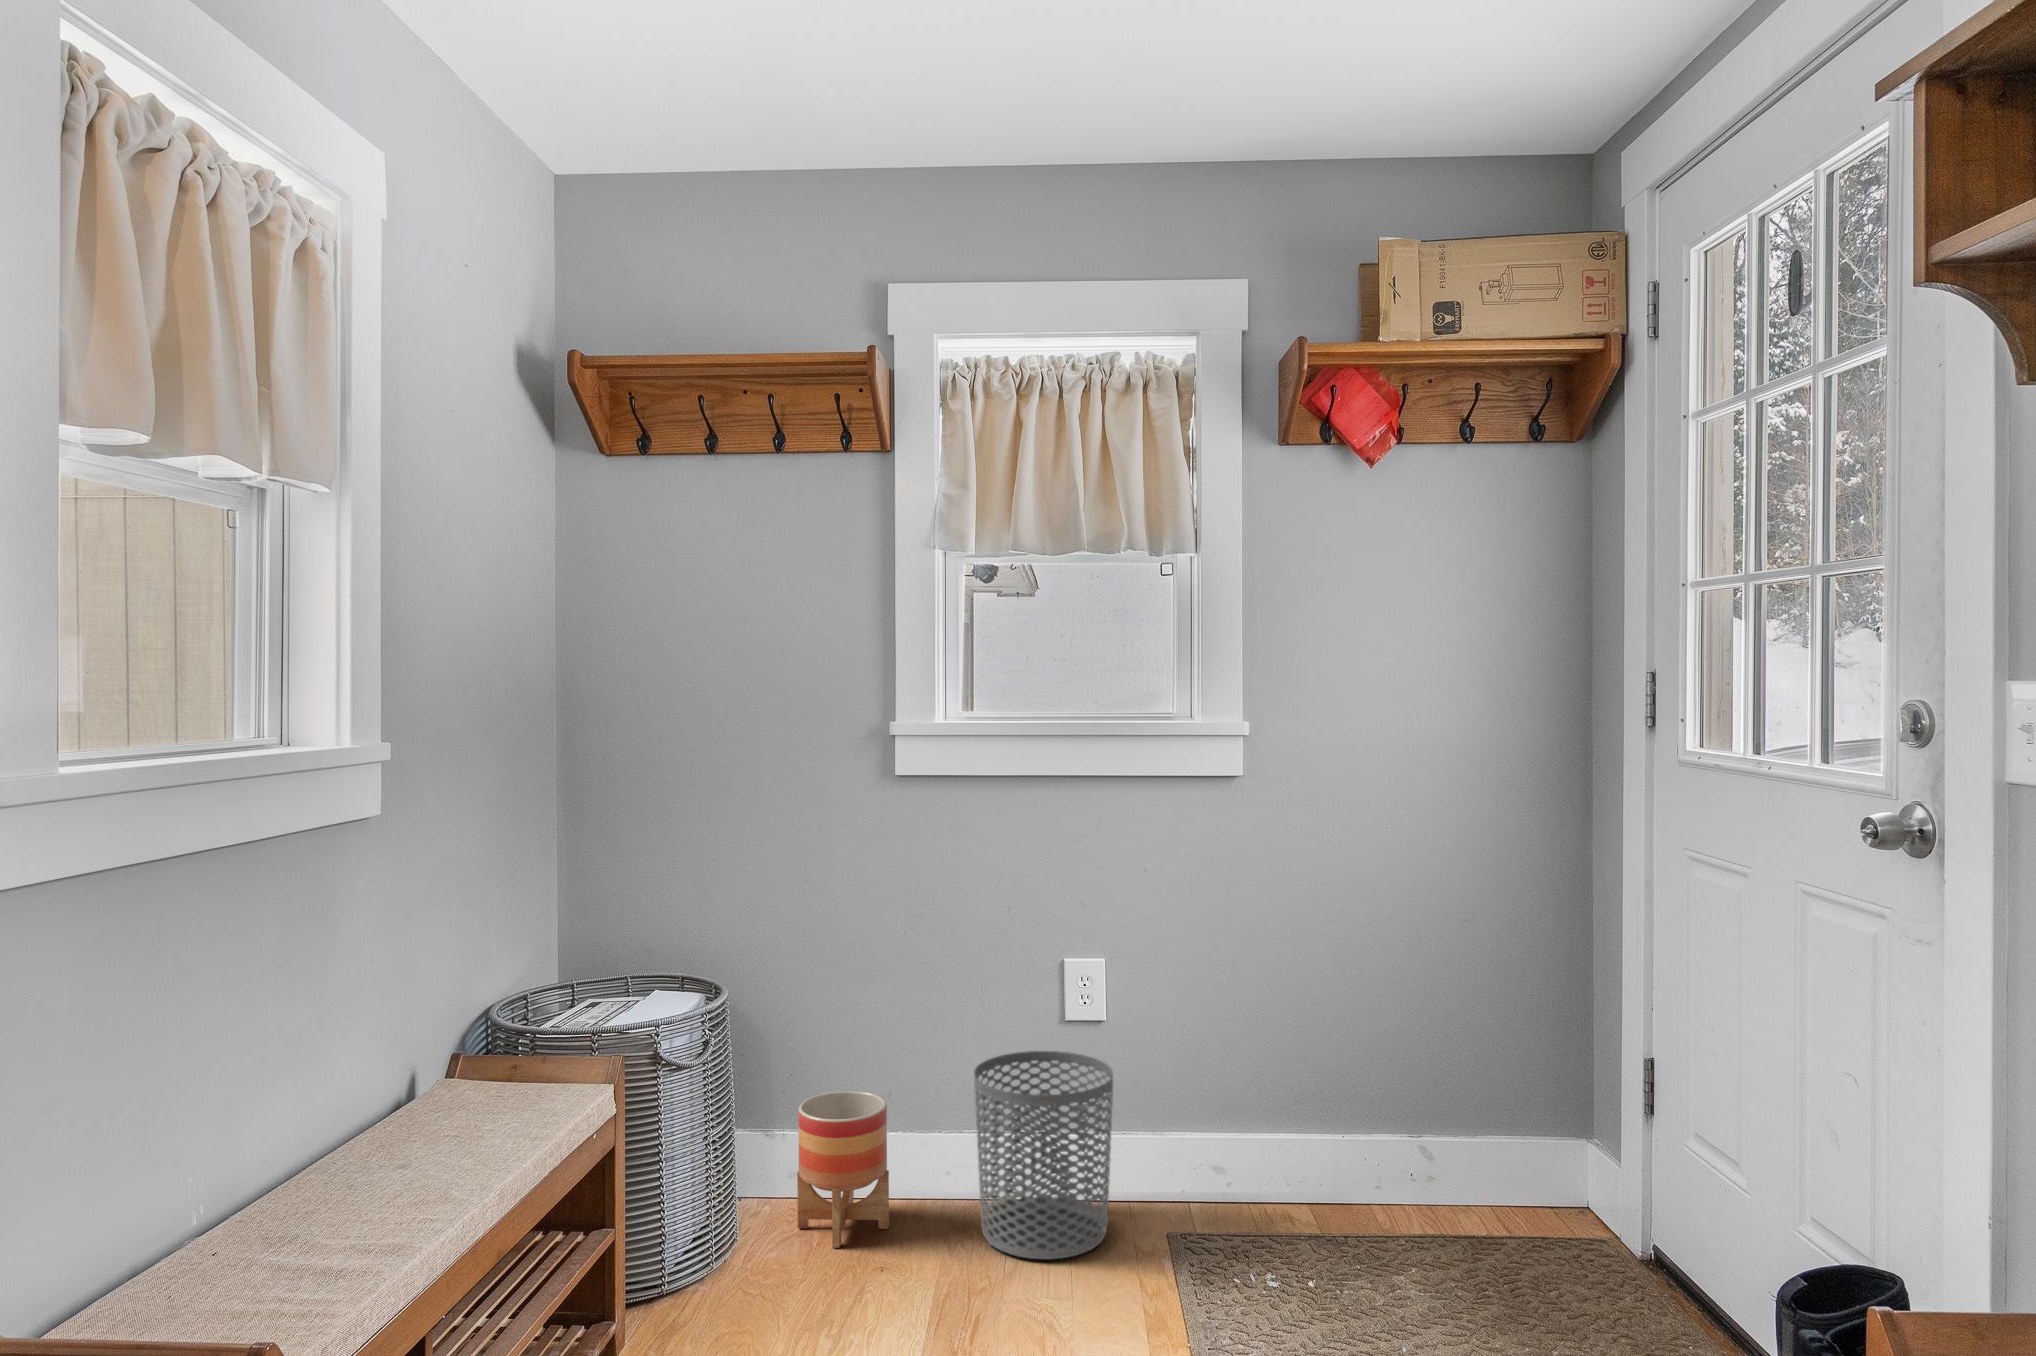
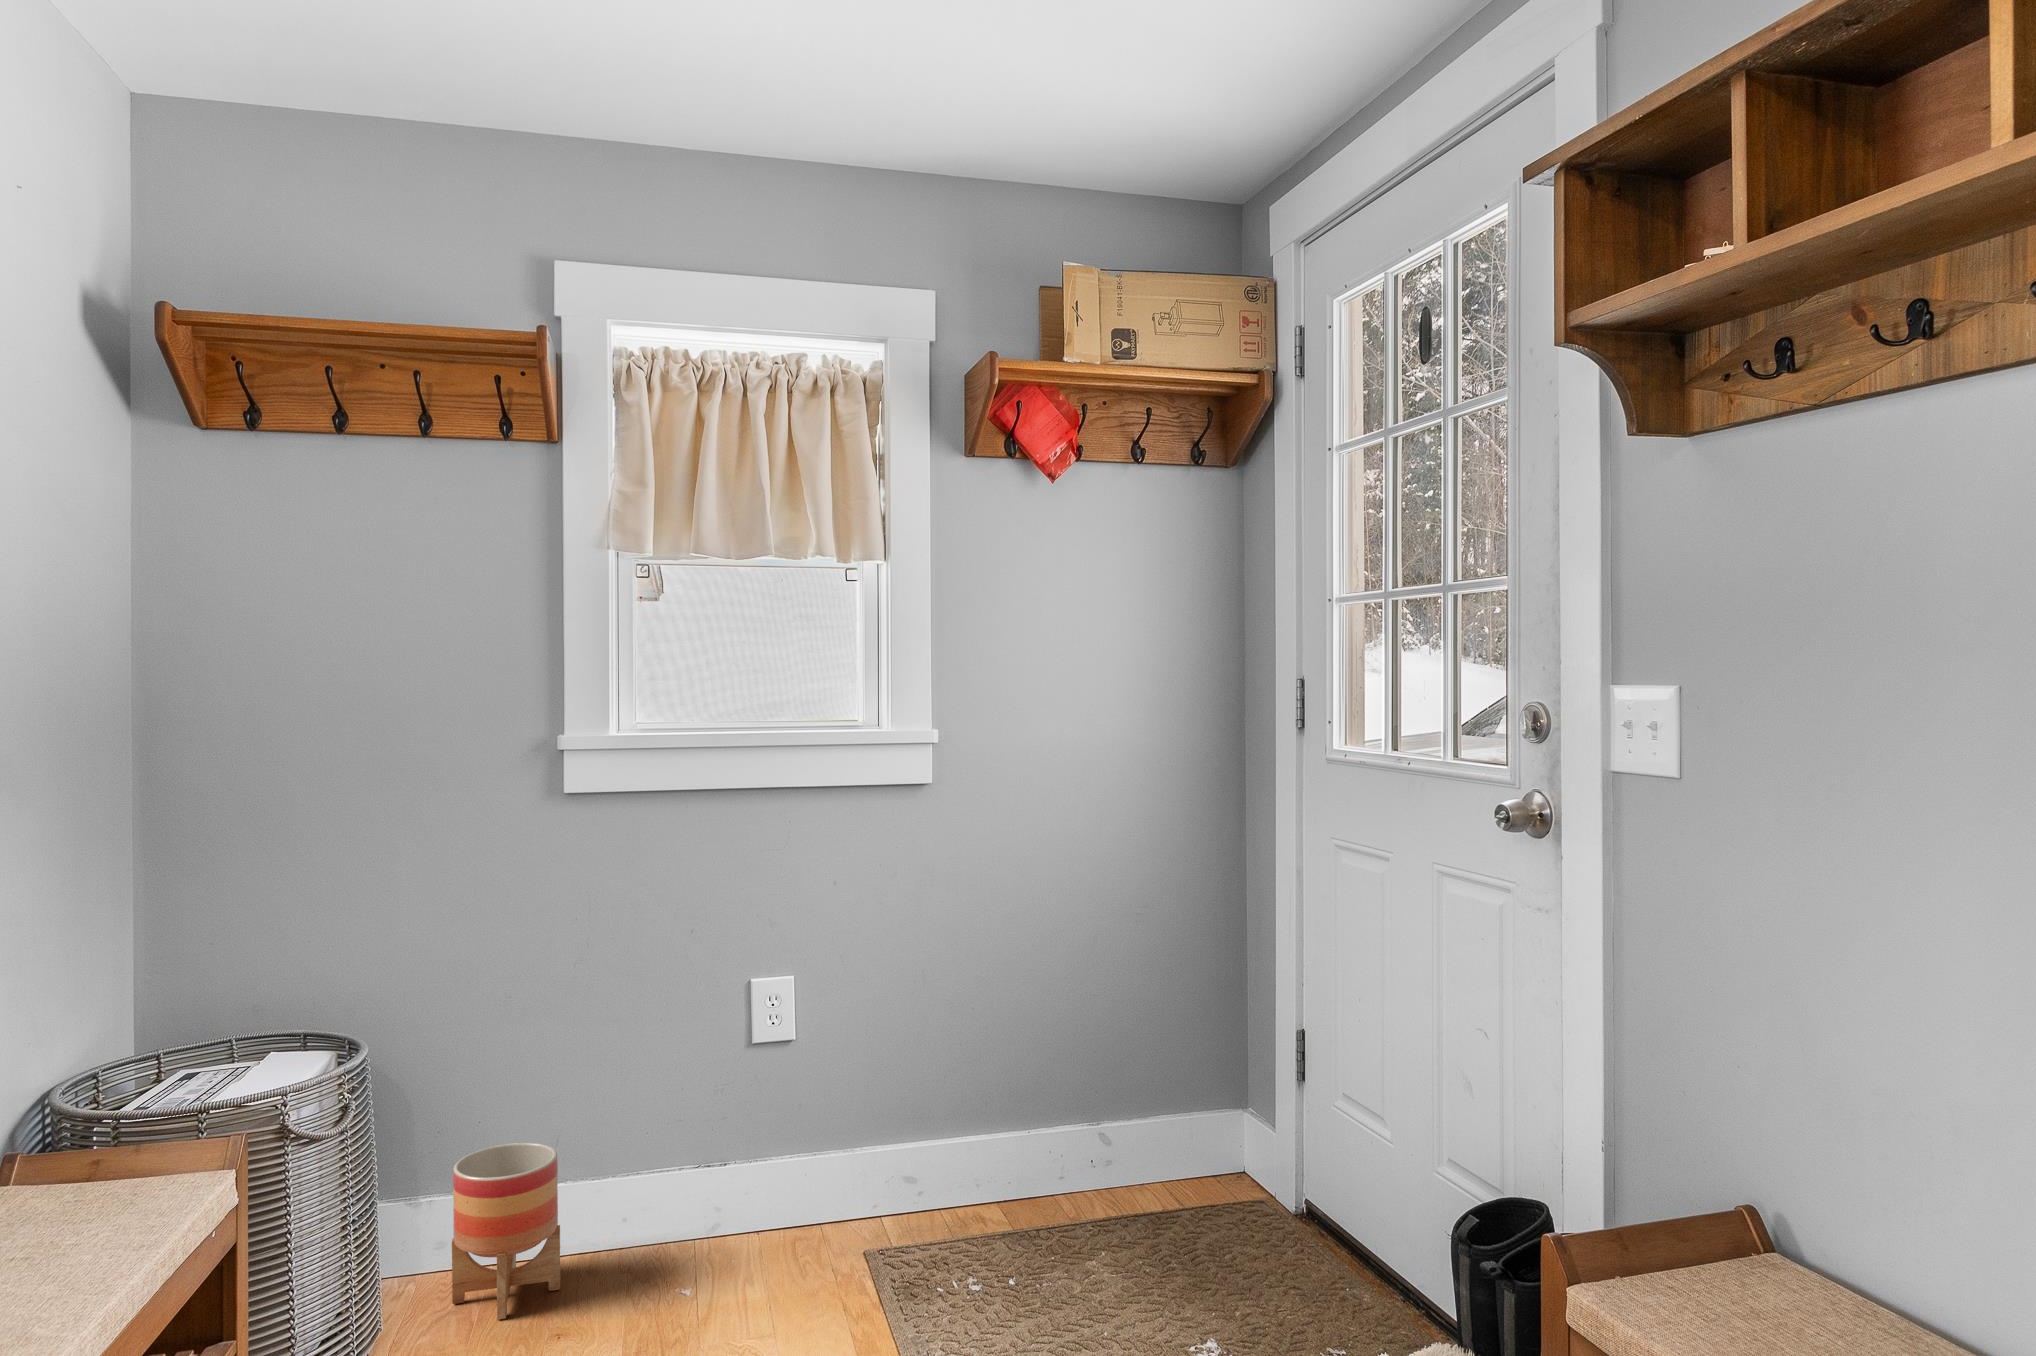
waste bin: present [974,1051,1113,1260] -> none [658,1077,807,1299]

